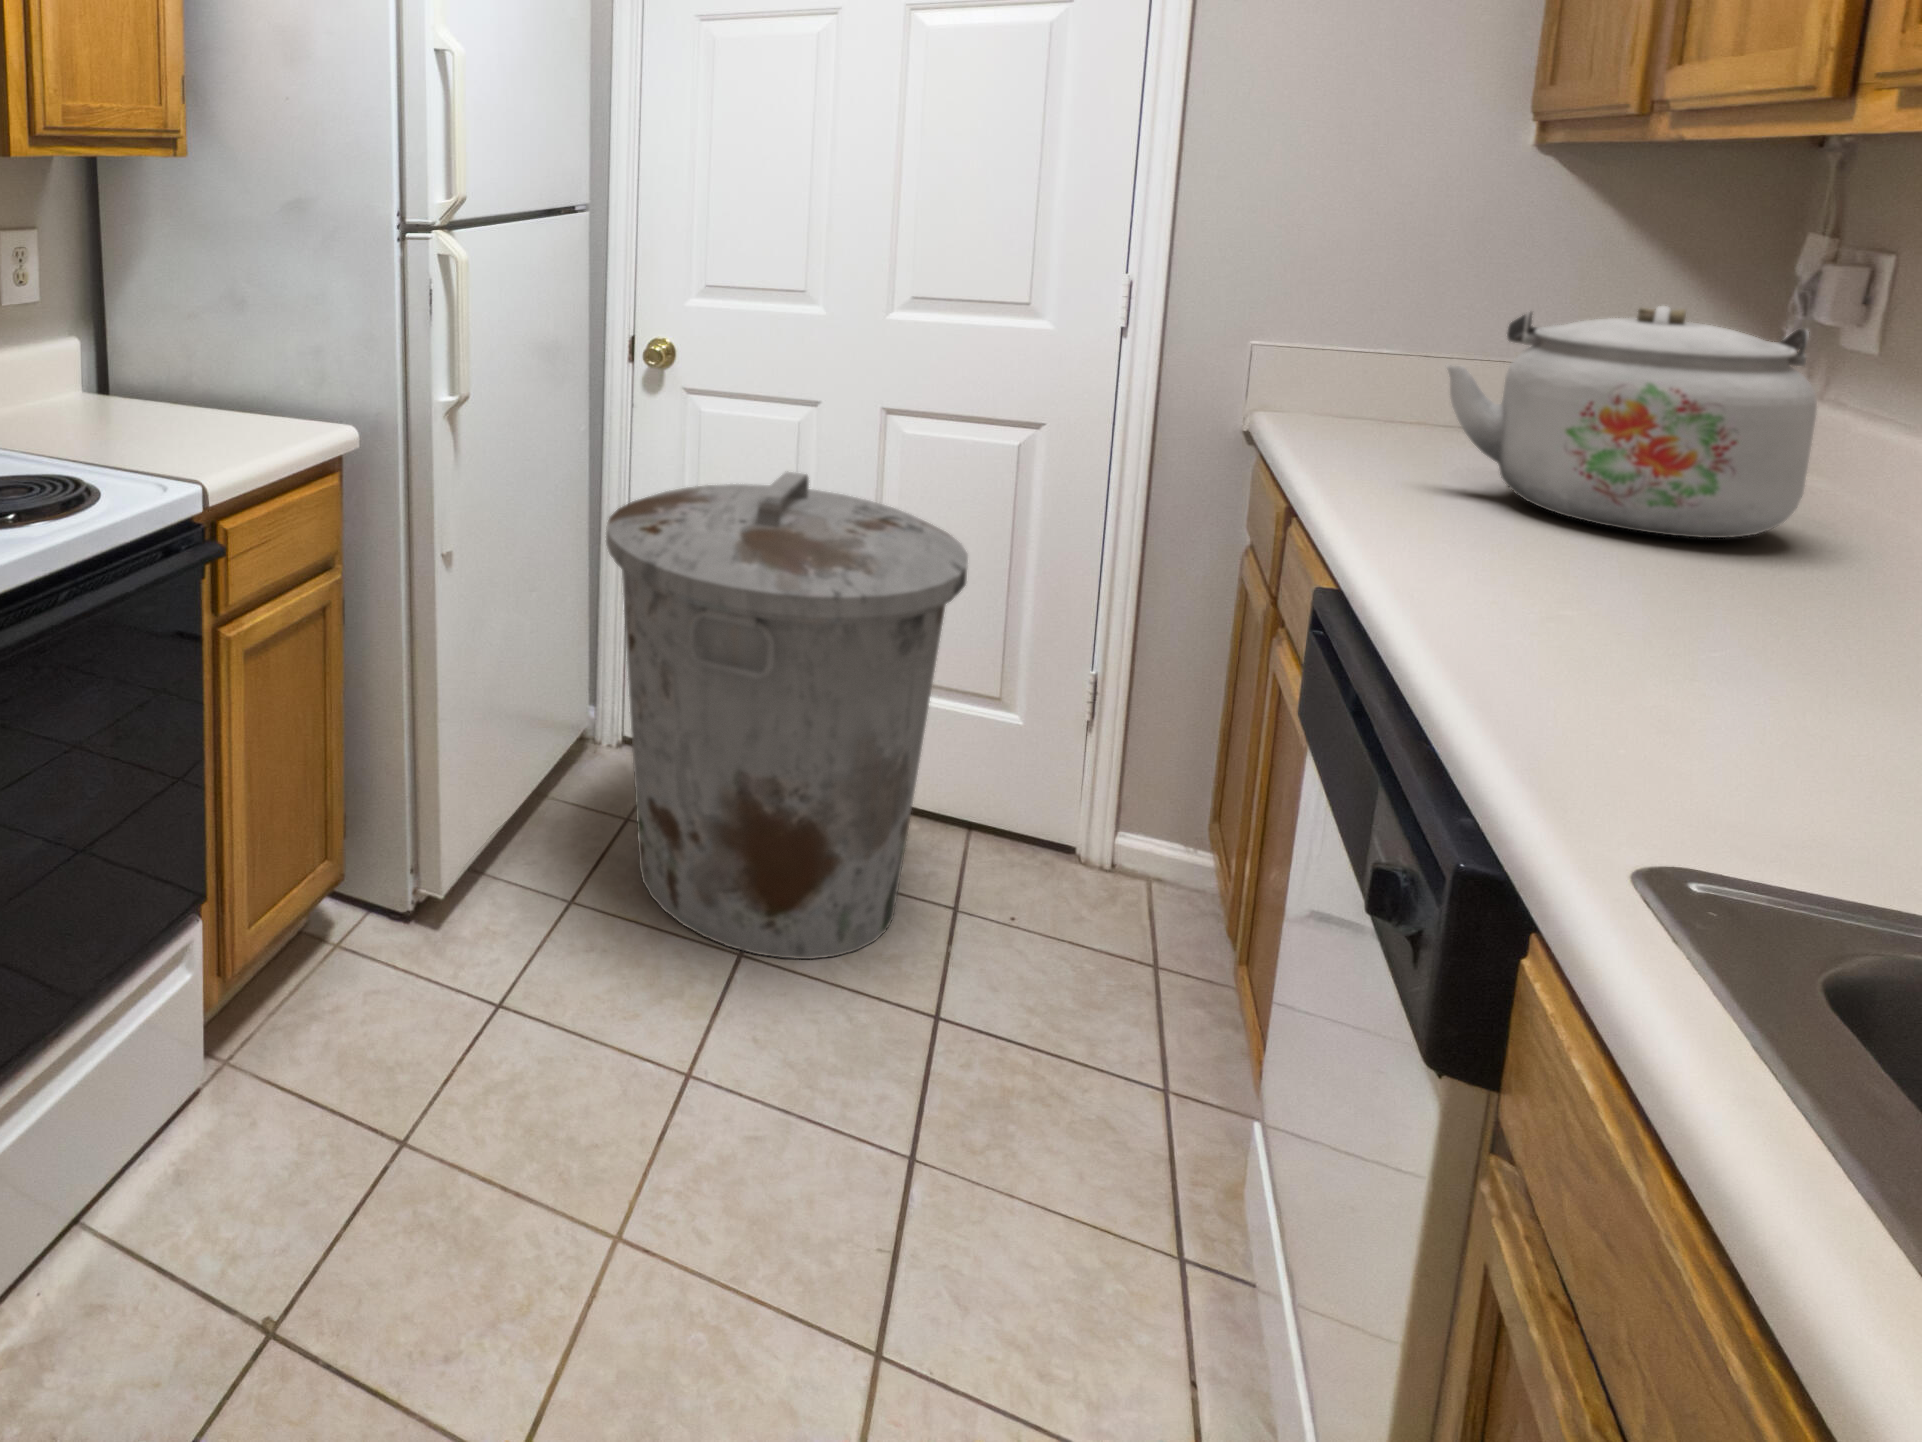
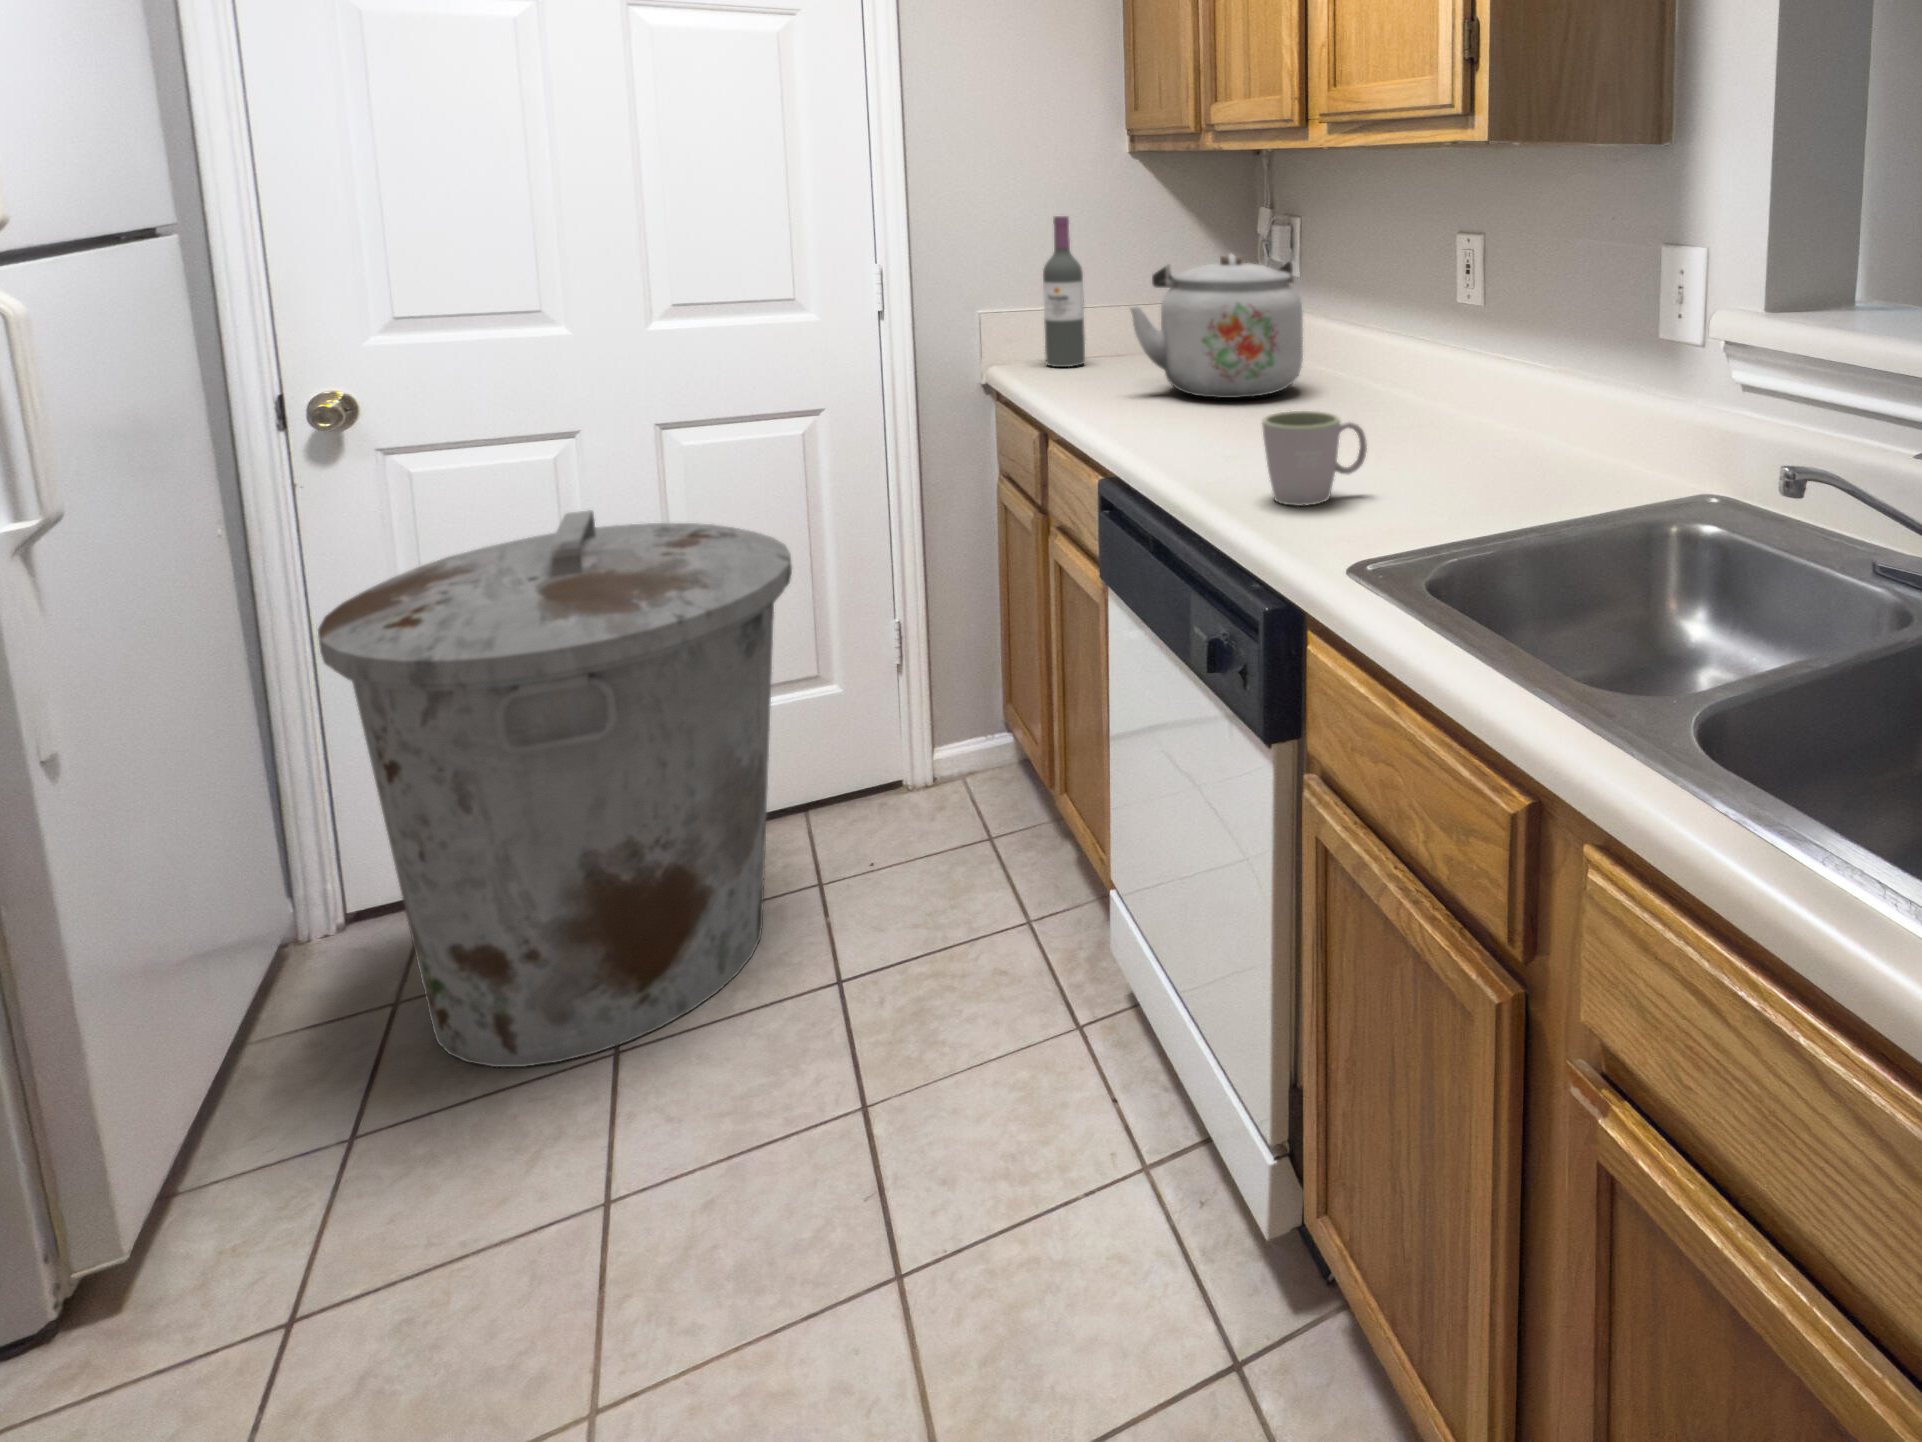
wine bottle: none [1331,231,1408,431] -> present [1043,216,1085,367]
mug: none [1553,571,1806,743] -> present [1262,411,1367,506]

